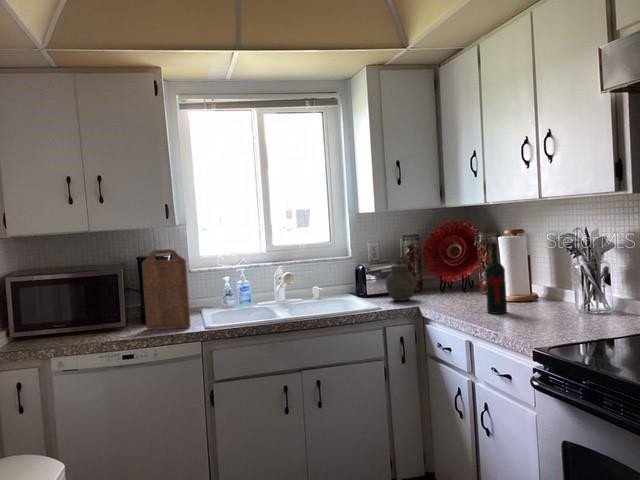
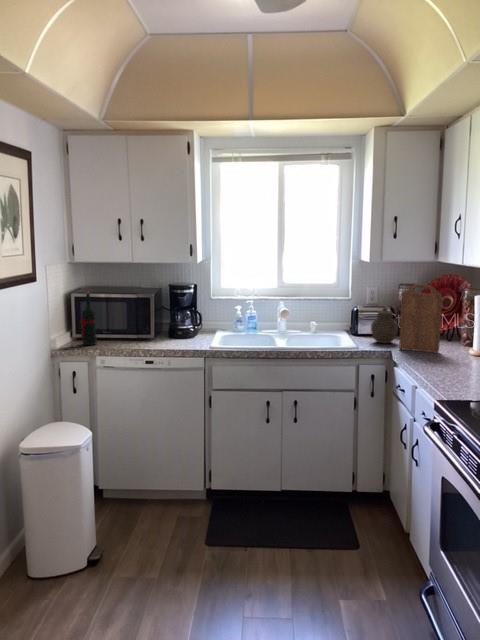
wine bottle: present [486,240,507,314] -> present [80,292,97,345]
cutting board: present [142,249,190,329] -> present [399,284,442,352]

